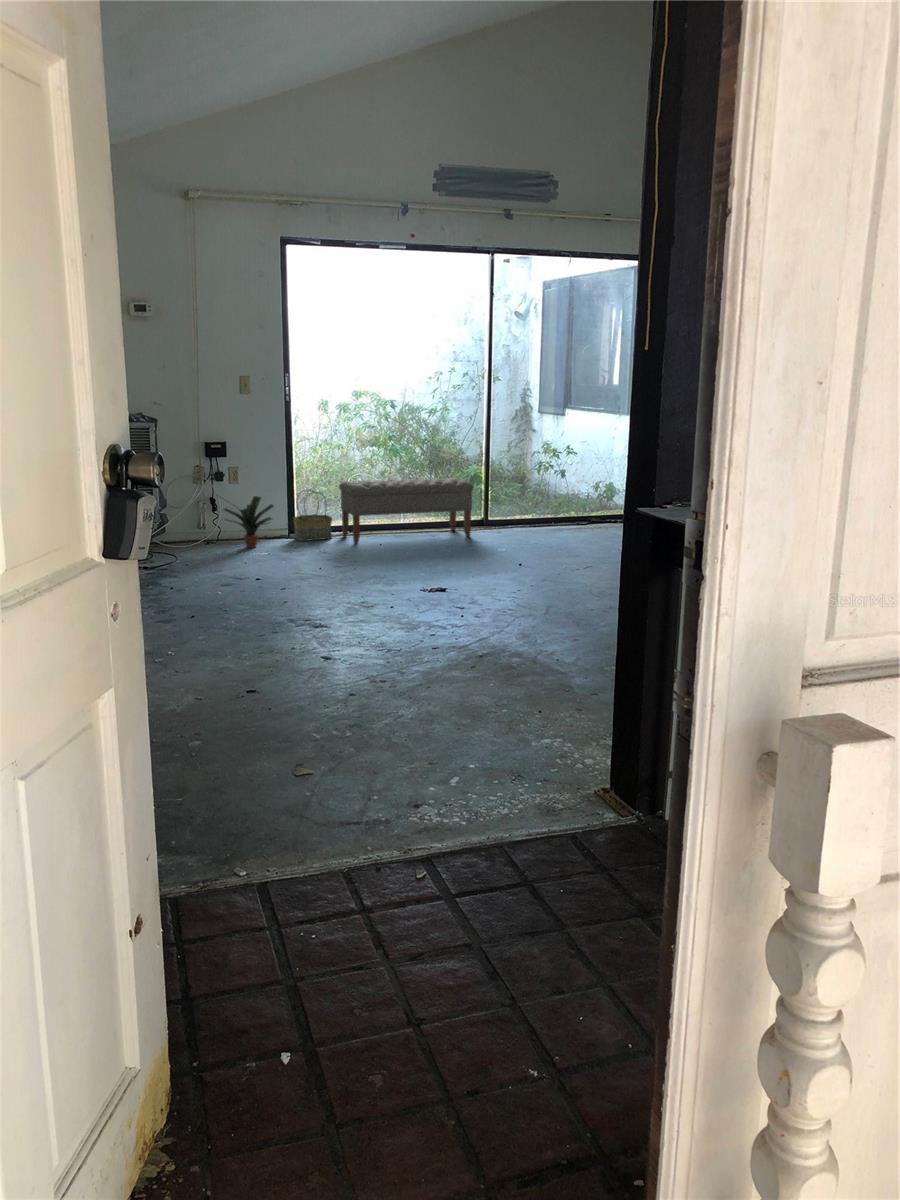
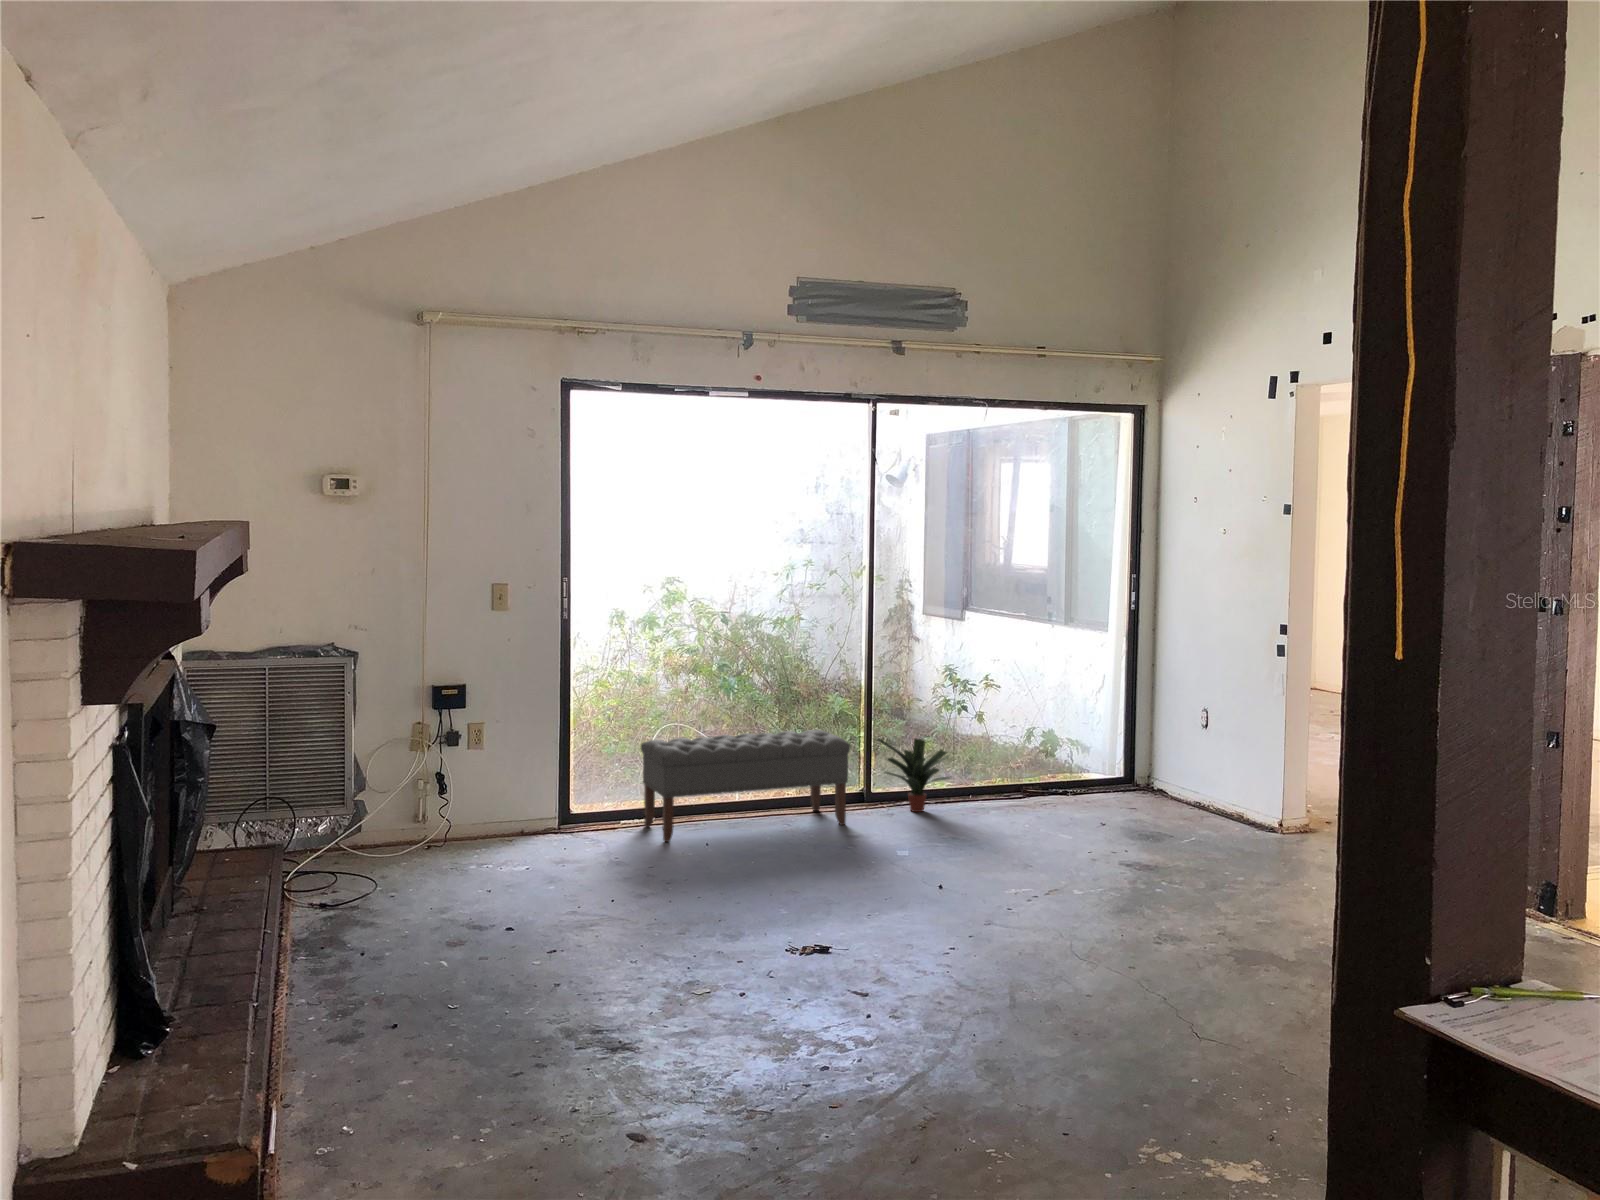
basket: present [293,489,332,541] -> none [567,753,629,836]
potted plant: present [224,496,274,548] -> present [877,739,951,812]

